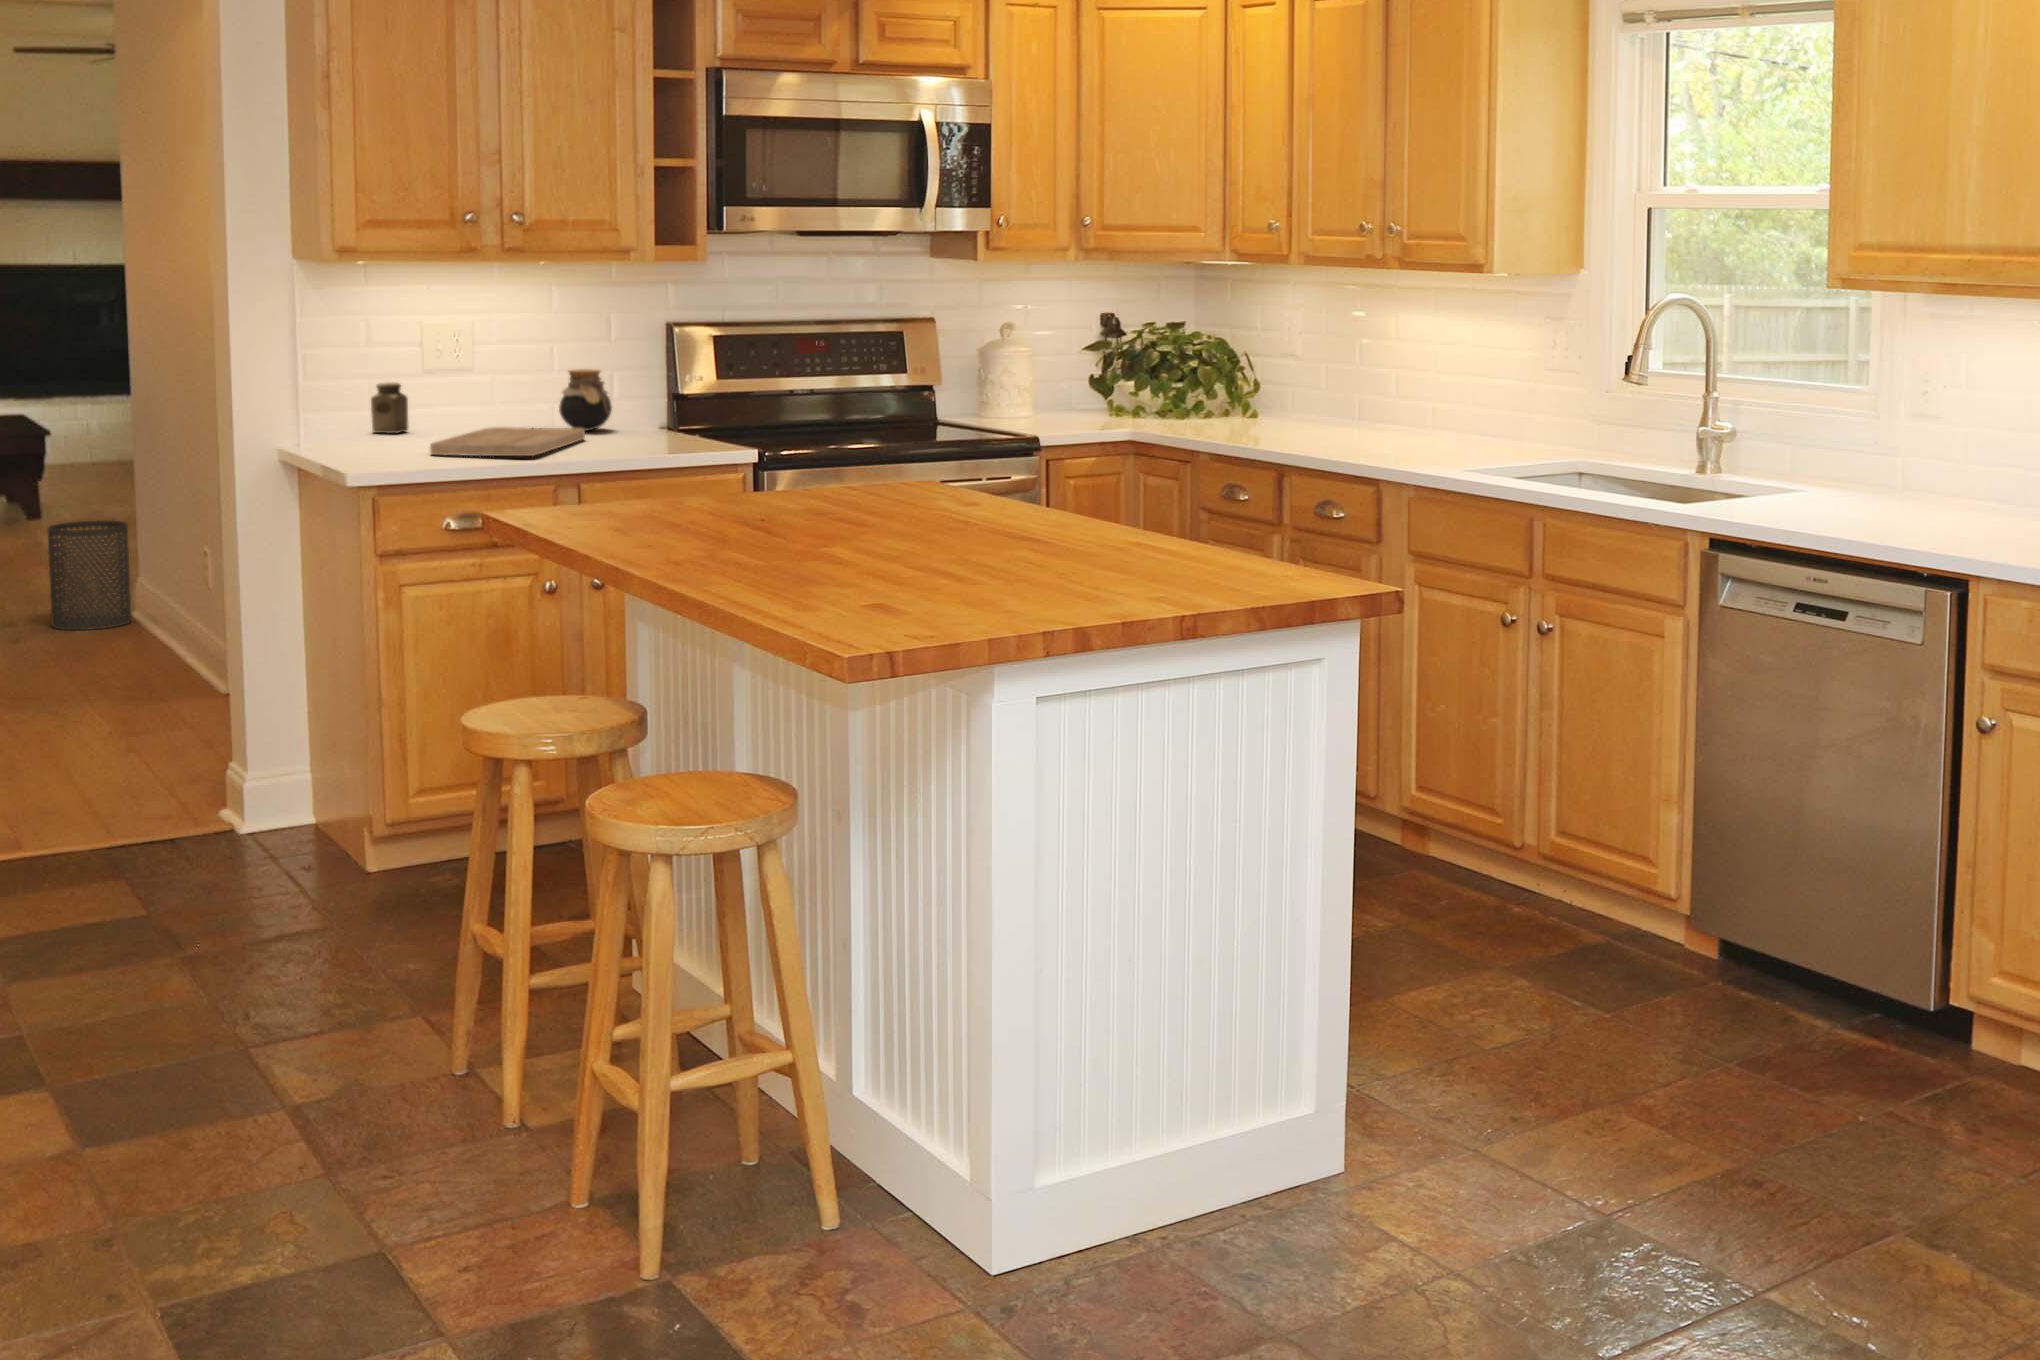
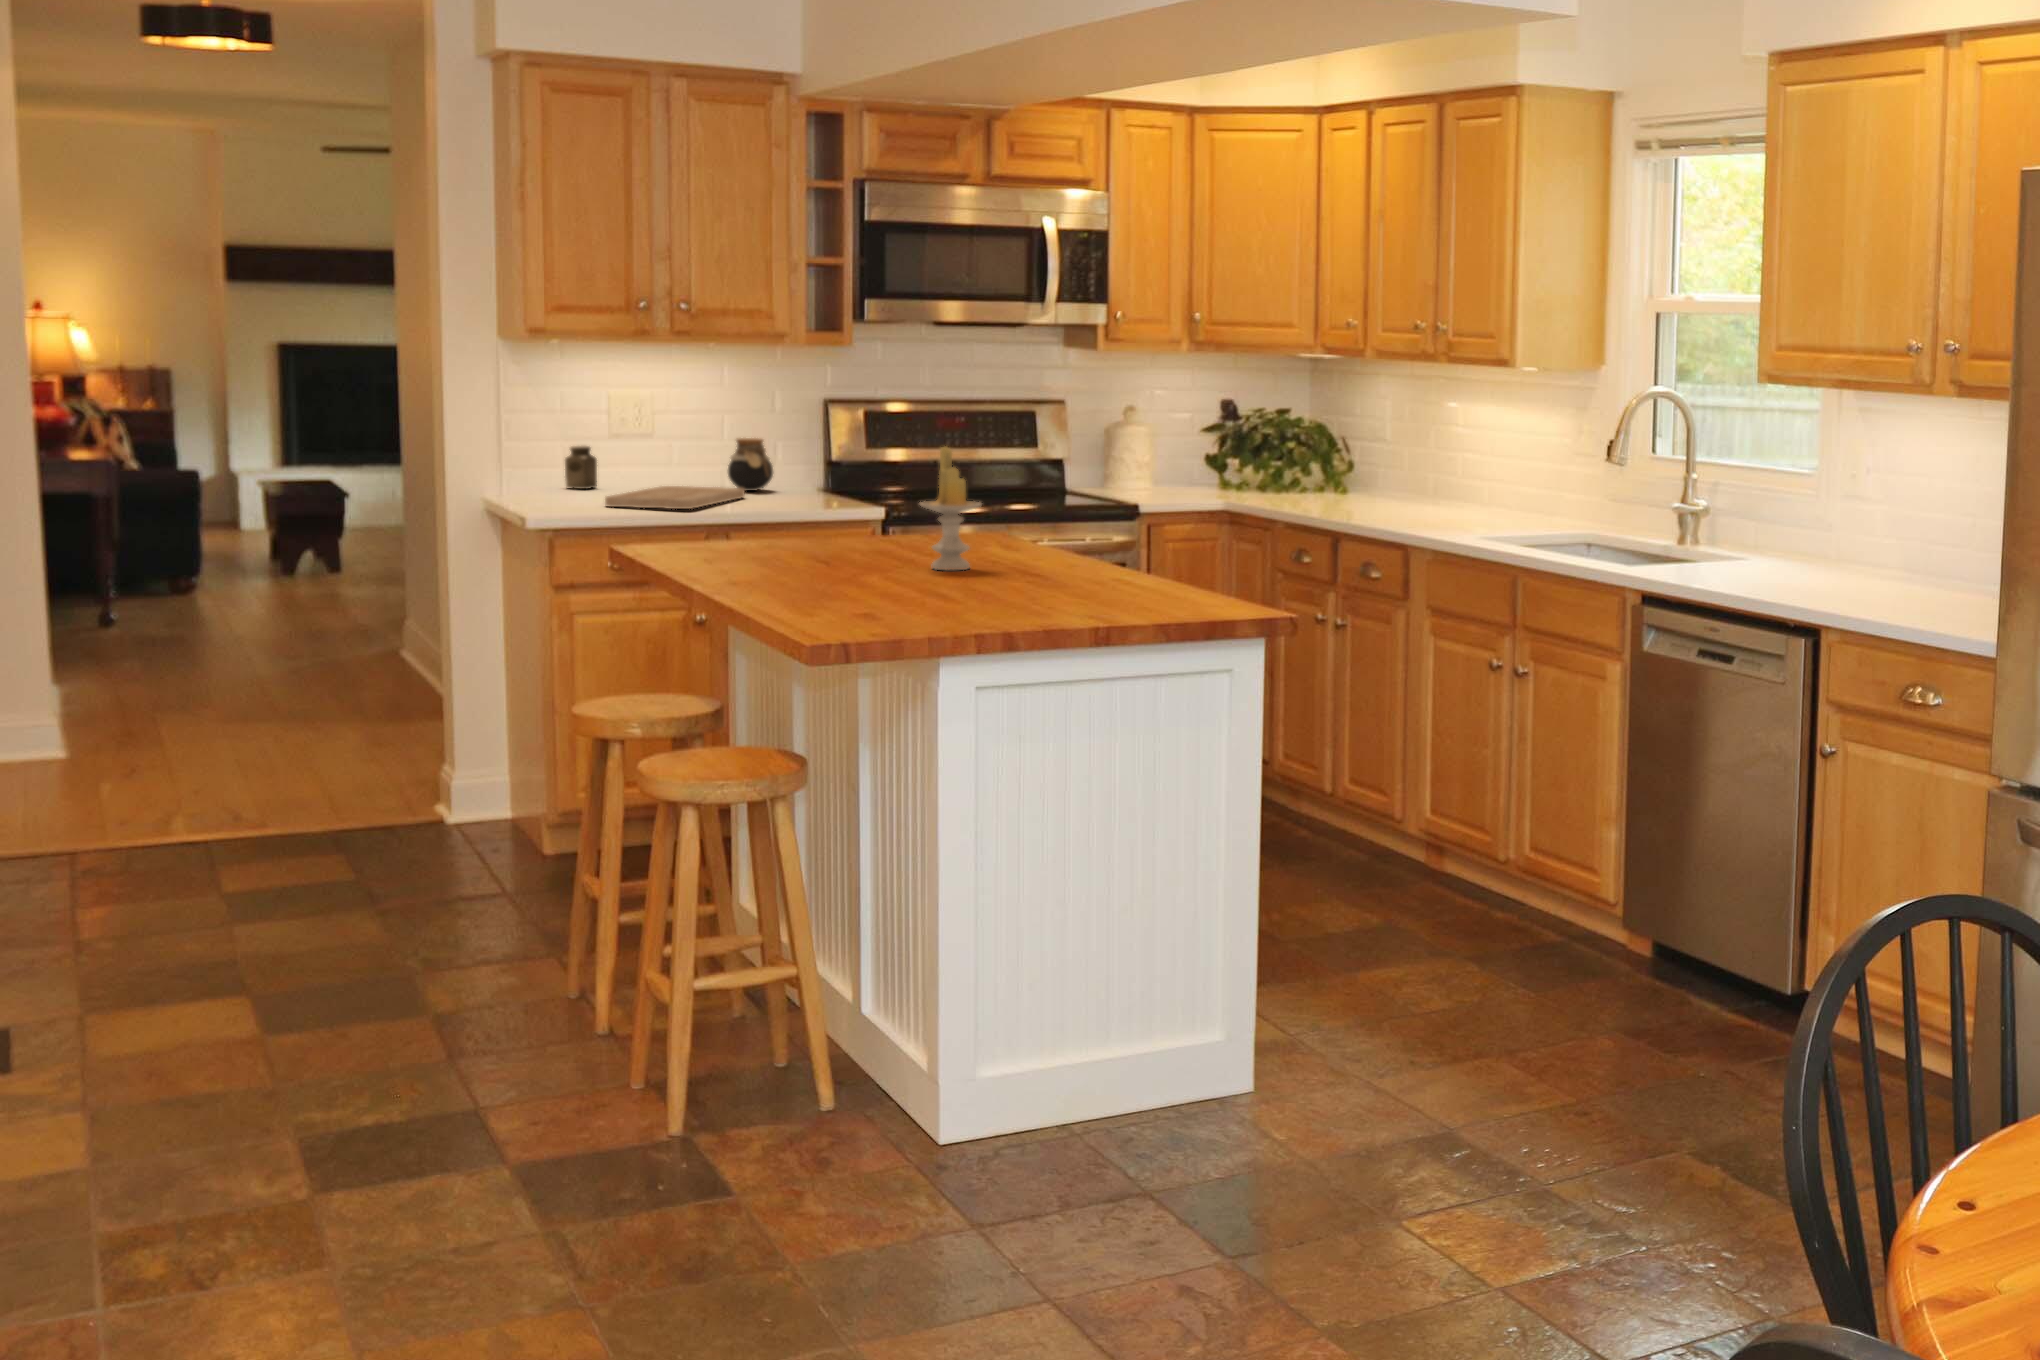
candle: none [885,383,962,535] -> present [920,447,981,570]
trash can: present [47,520,131,630] -> none [327,569,400,665]

